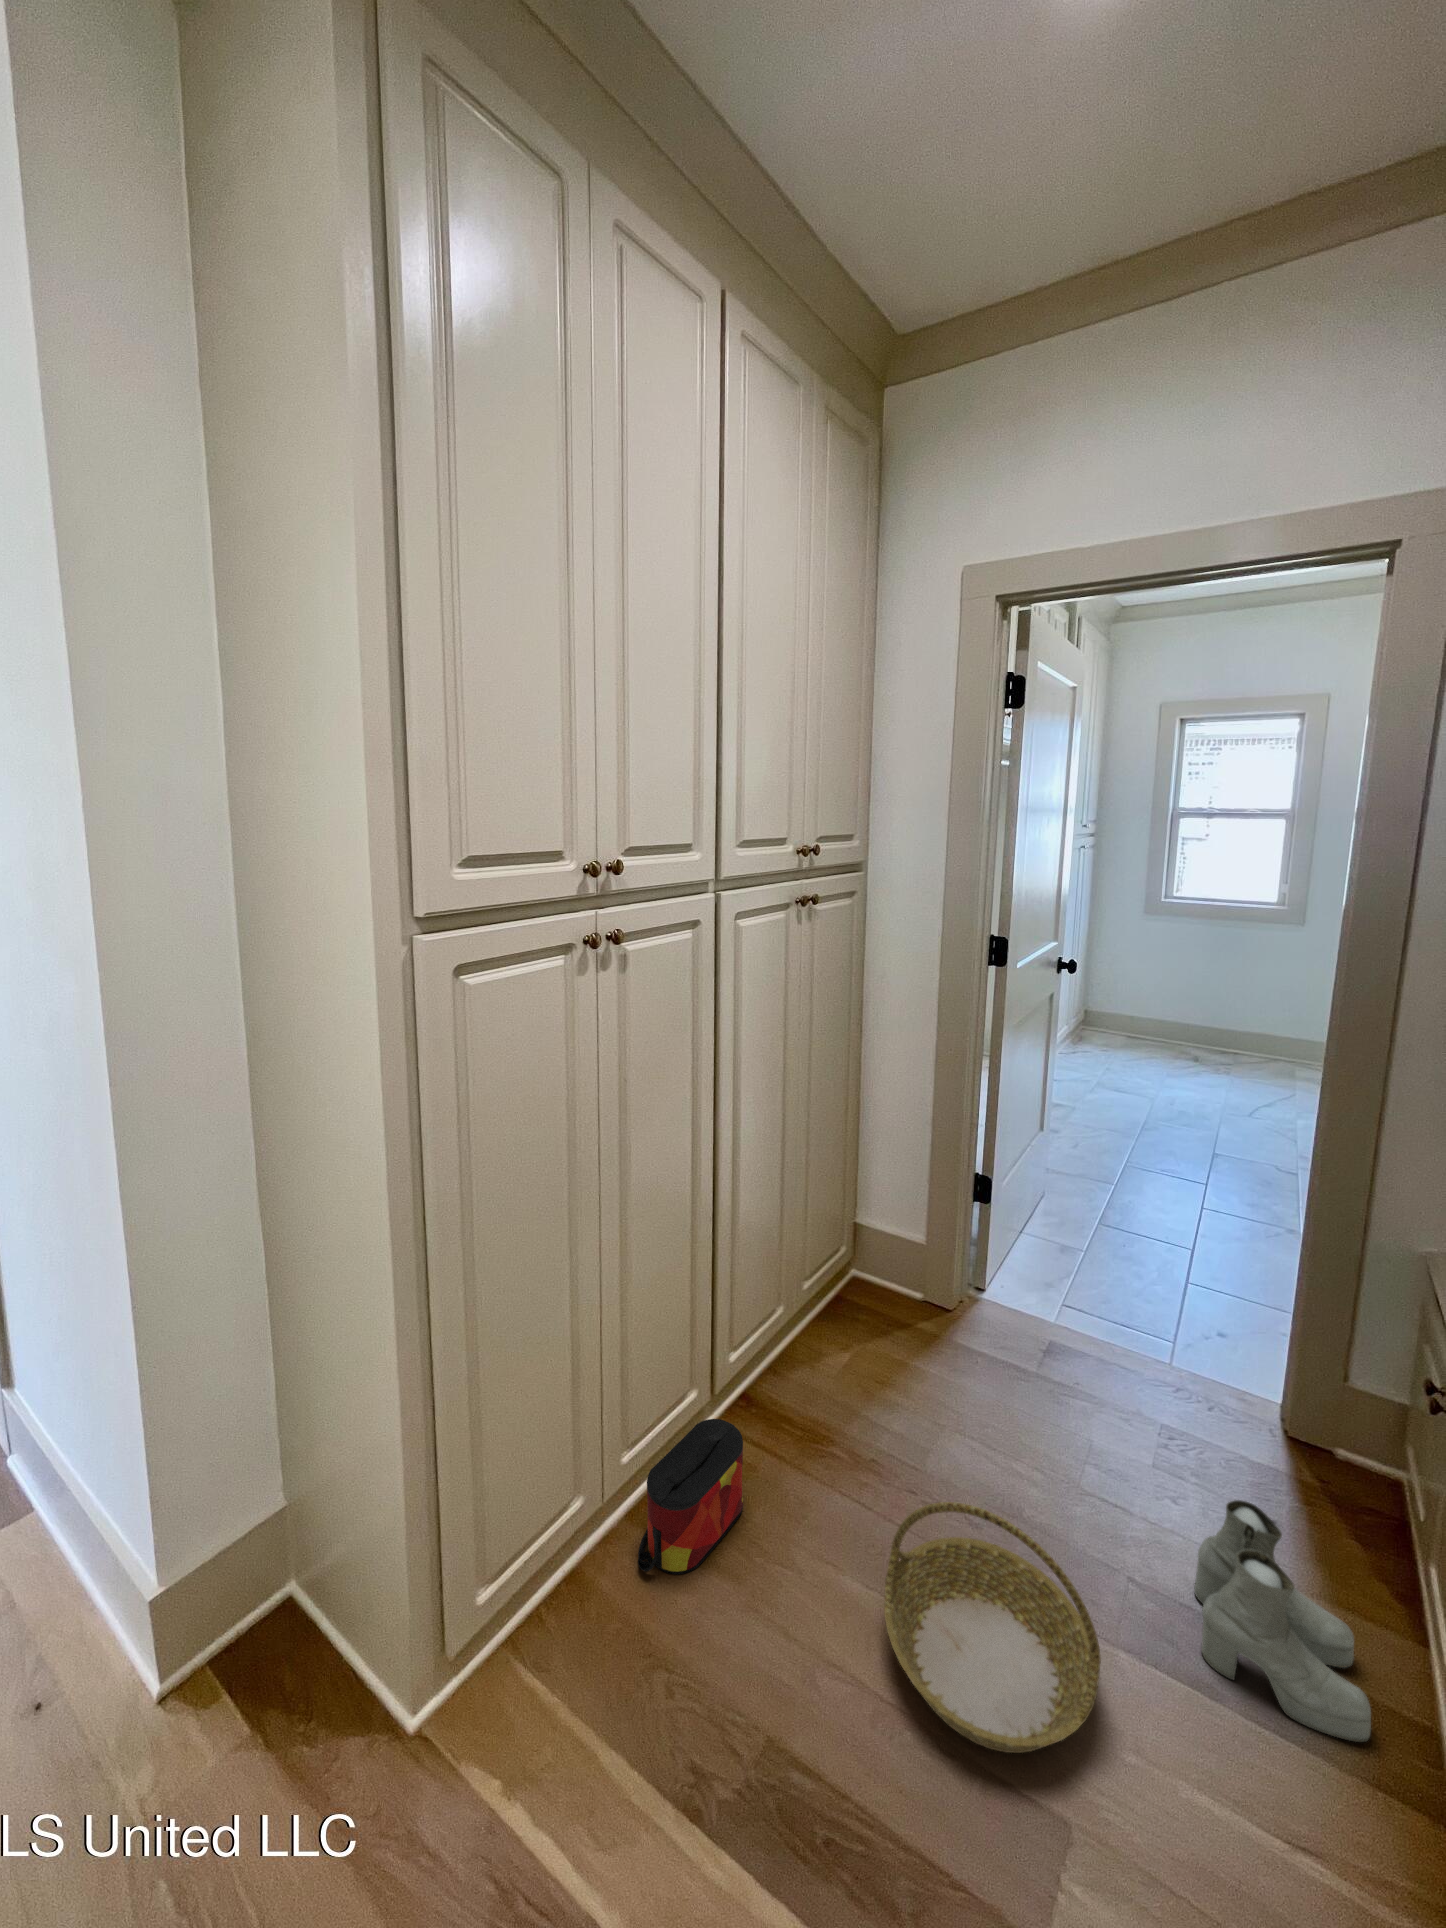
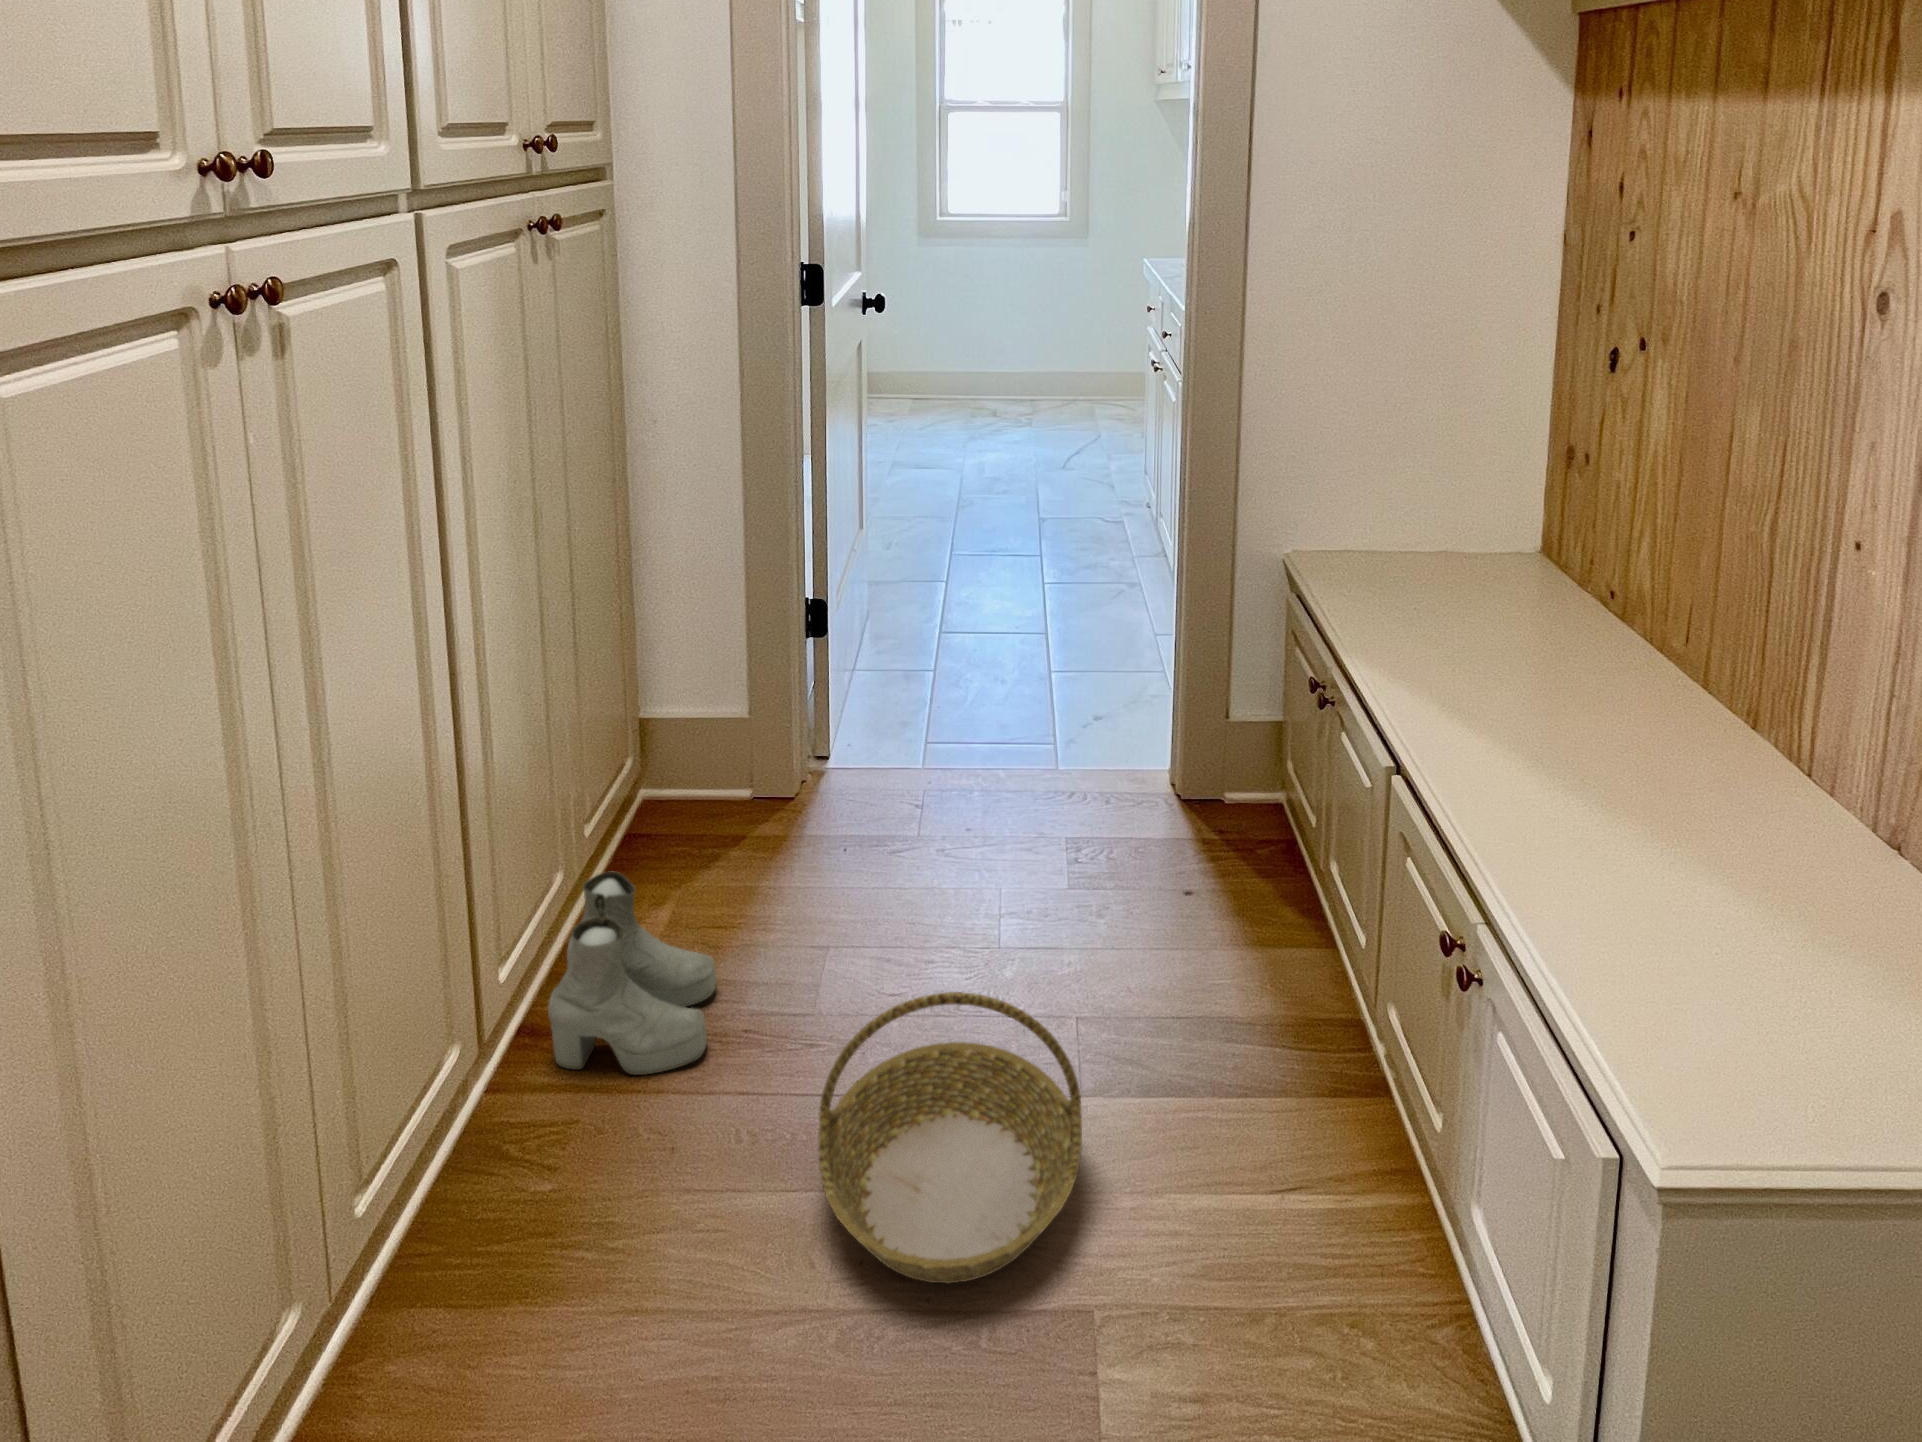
bag: present [638,1419,743,1575] -> none [413,1069,572,1368]
boots: present [1194,1500,1371,1742] -> present [548,872,717,1075]

